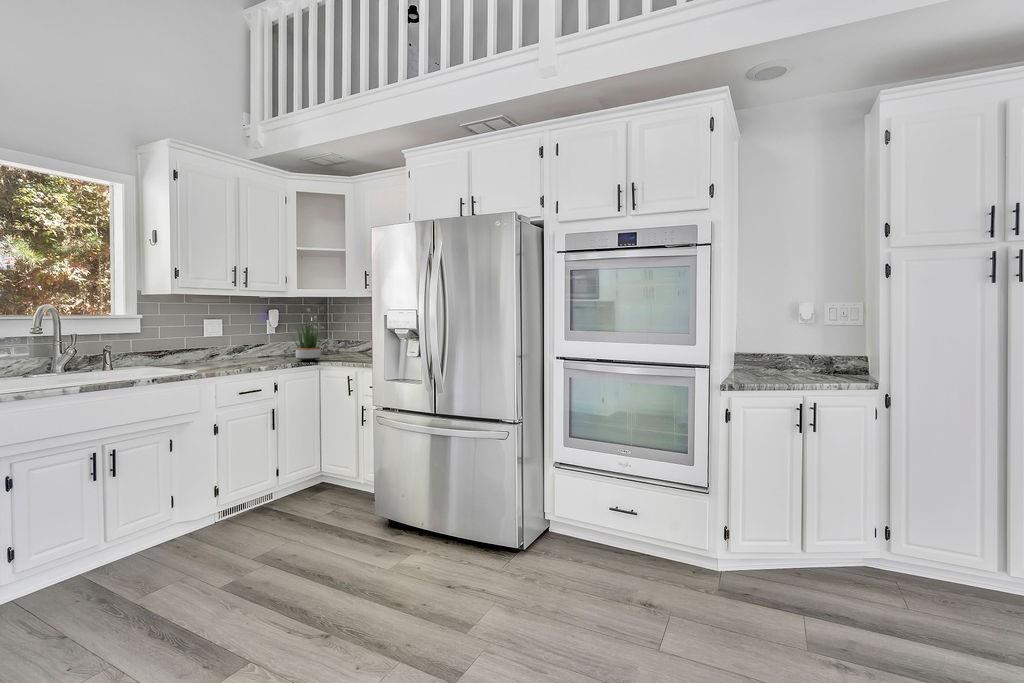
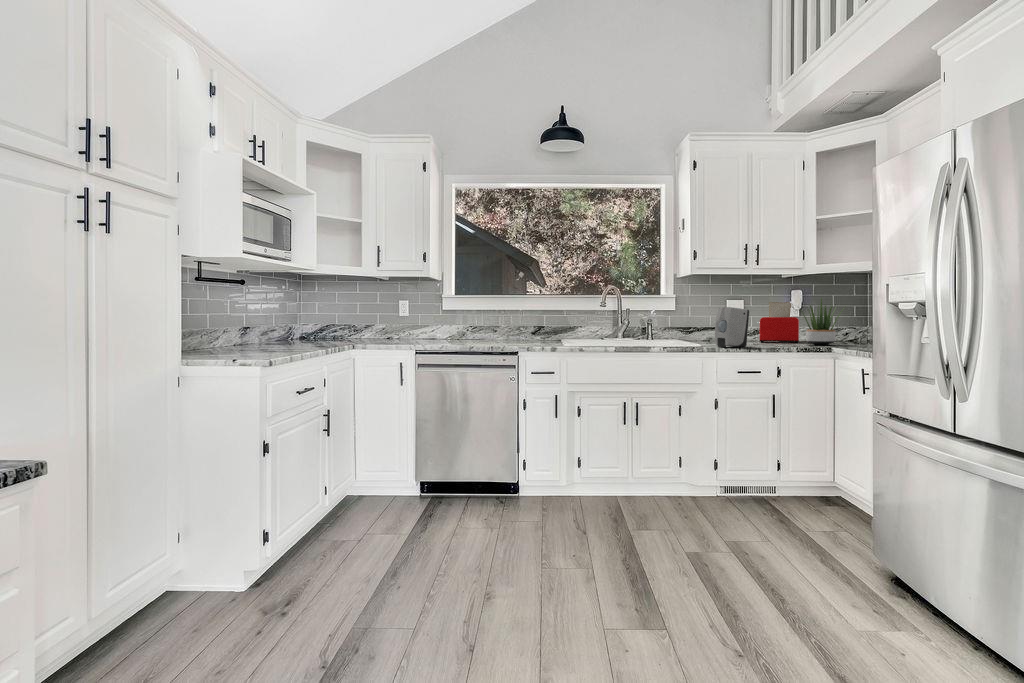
toaster: none [239,322,282,360] -> present [758,302,799,343]
soap dispenser: none [210,329,246,370] -> present [715,307,749,347]

